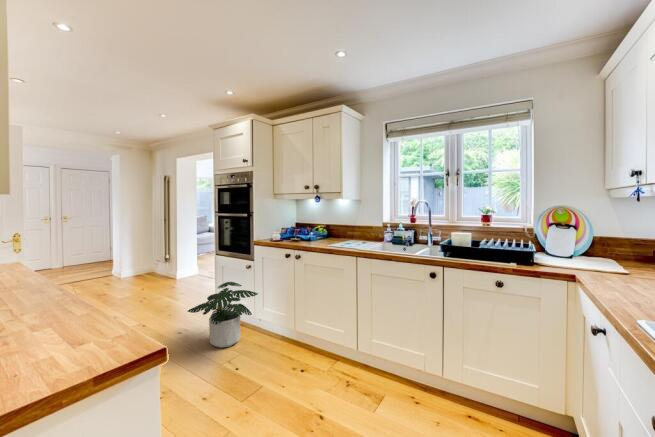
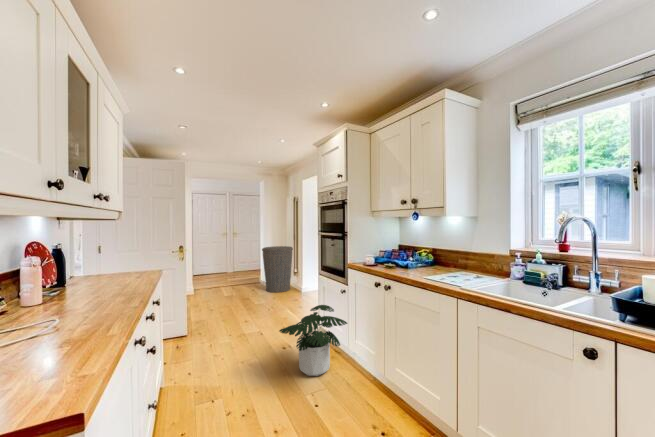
trash can: none [124,232,165,284] -> present [262,246,293,292]

